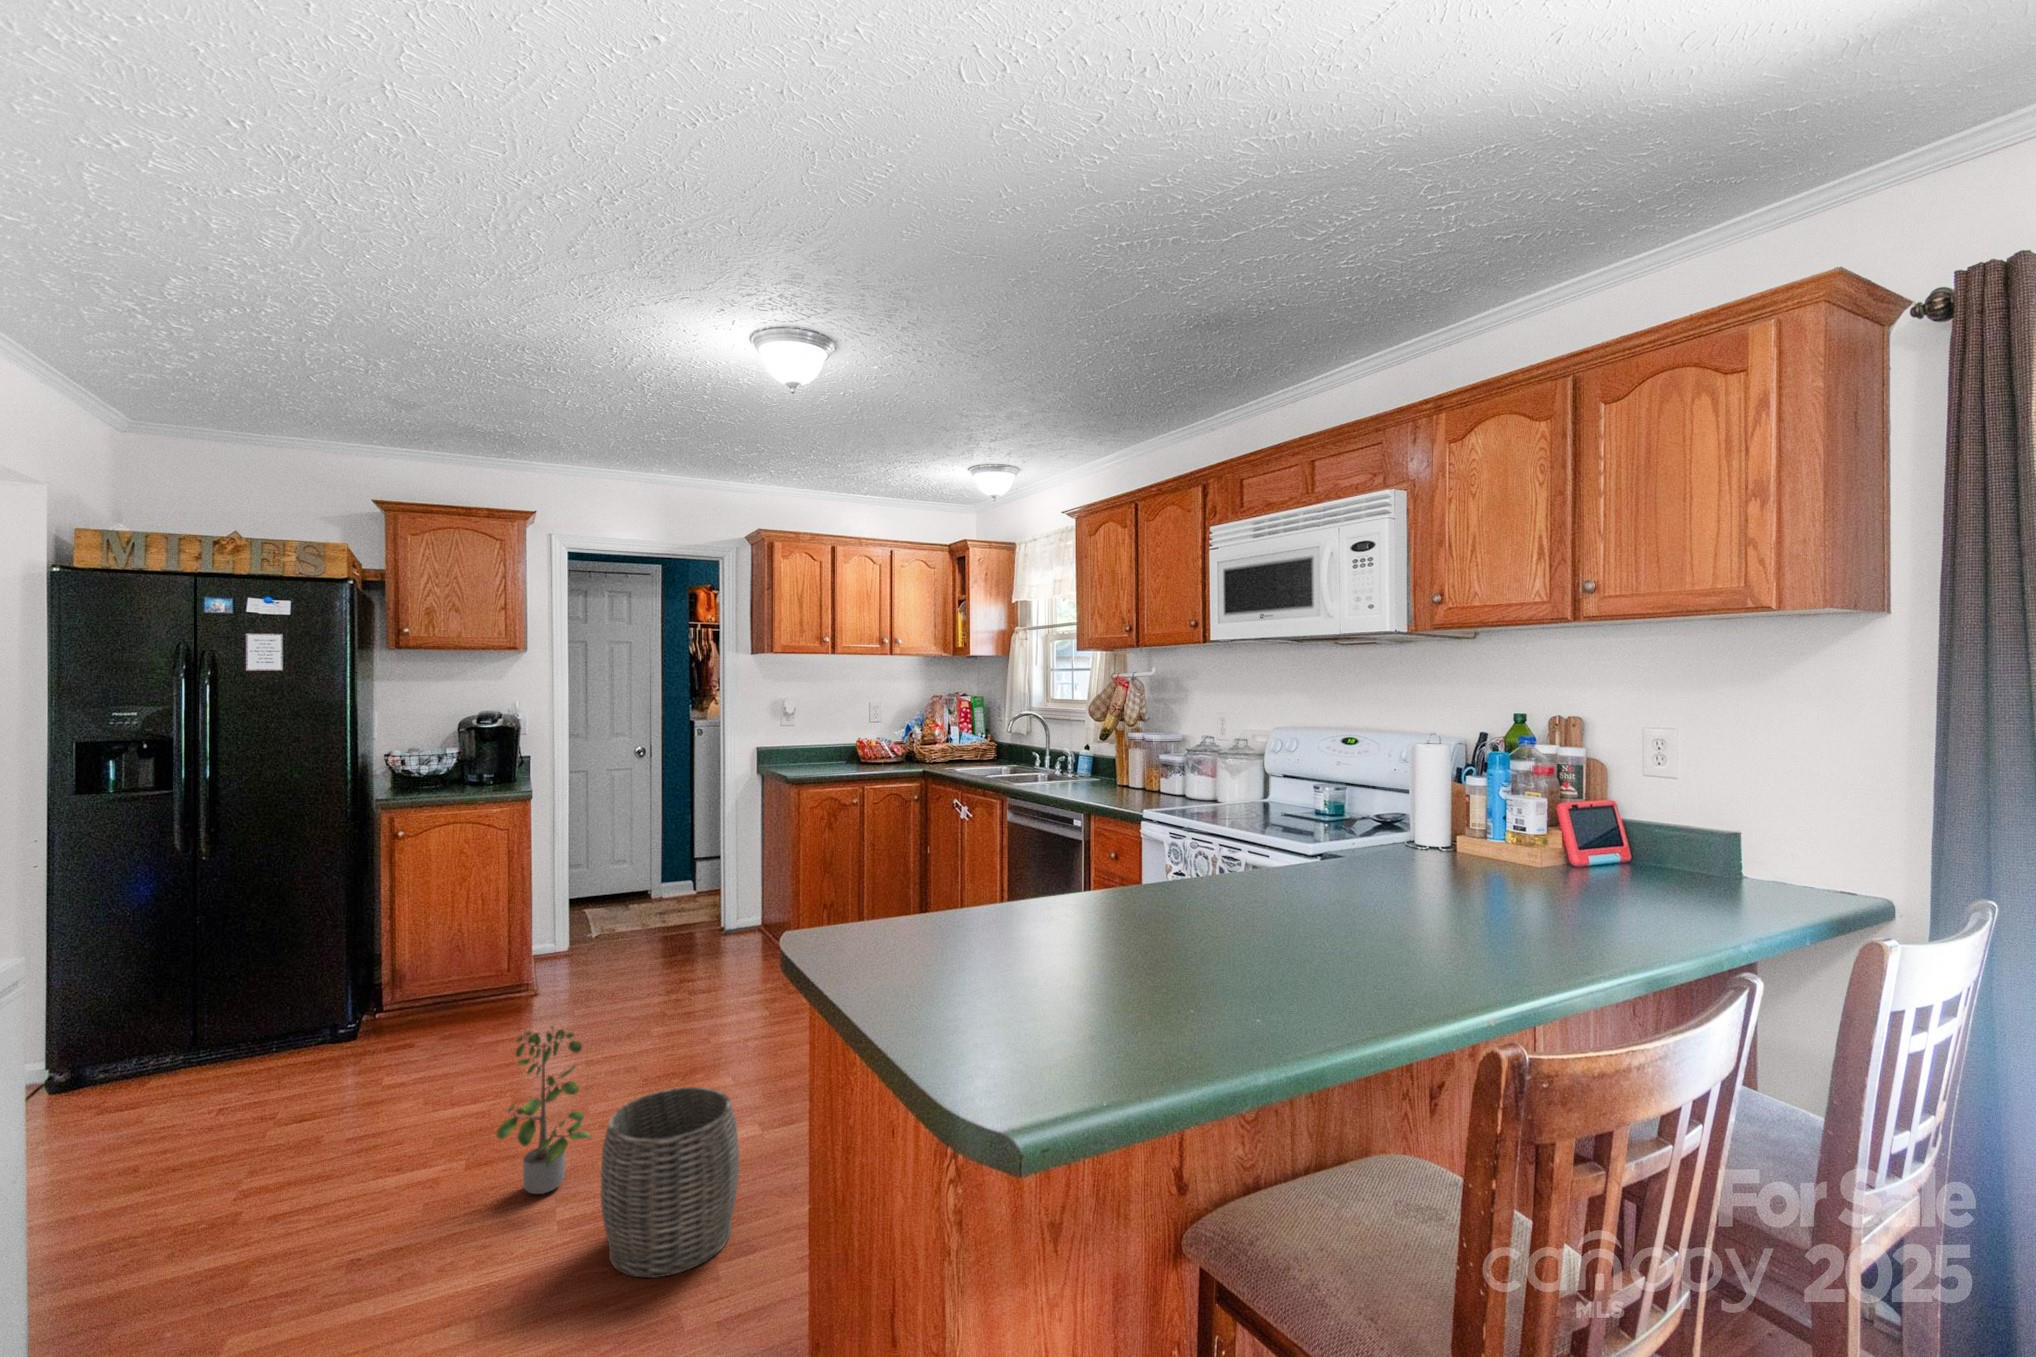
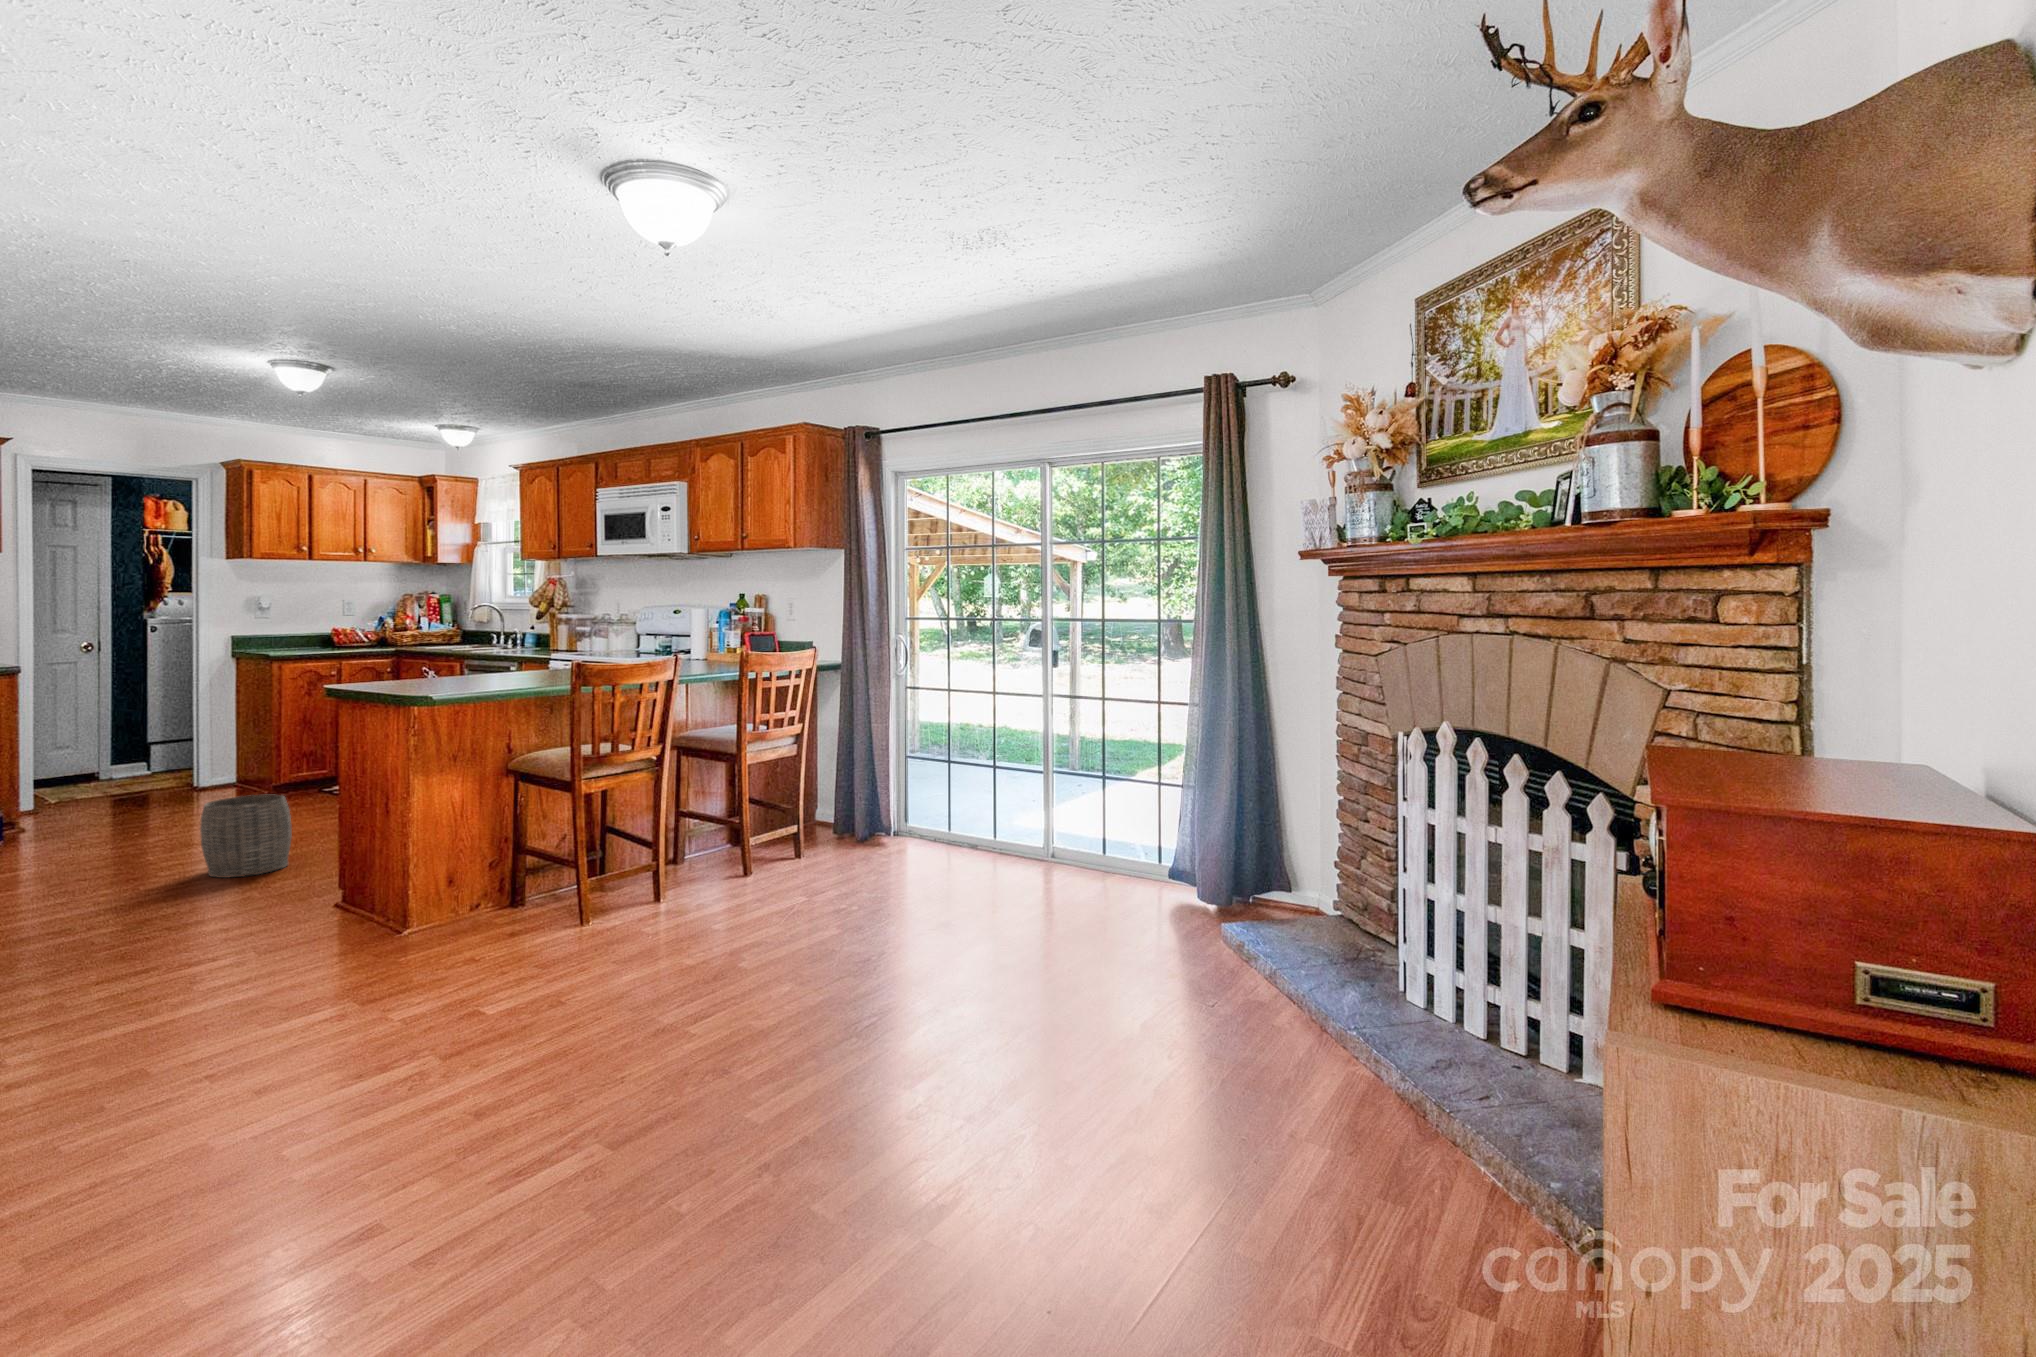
potted plant: present [497,1026,591,1194] -> none [103,770,180,870]

